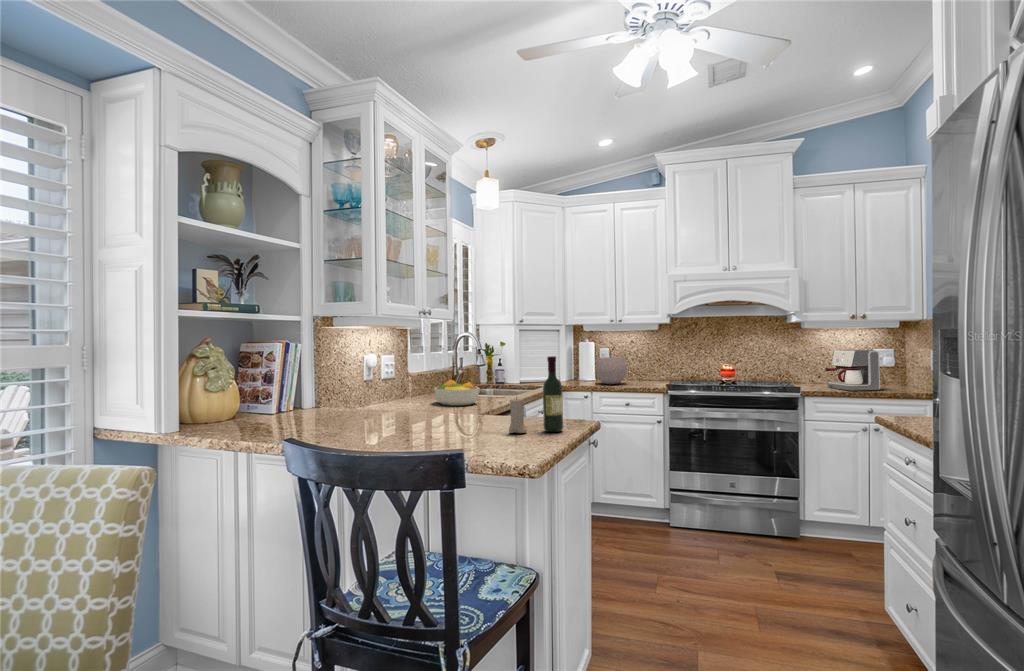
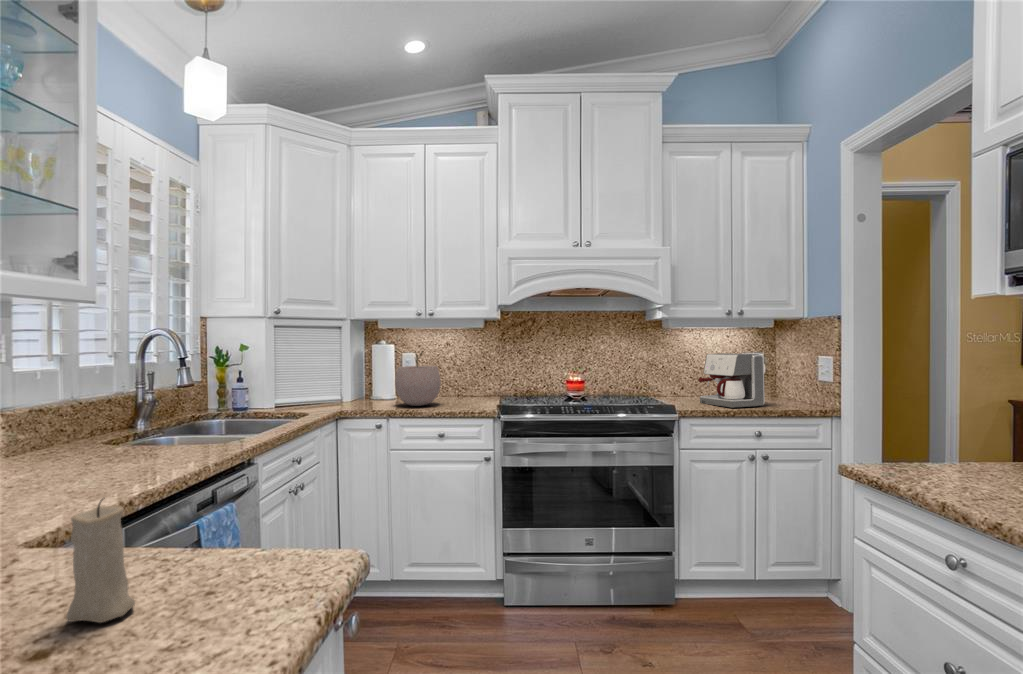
wine bottle: present [543,356,563,432] -> none [195,377,258,598]
fruit bowl: present [434,380,480,406] -> none [38,416,148,475]

